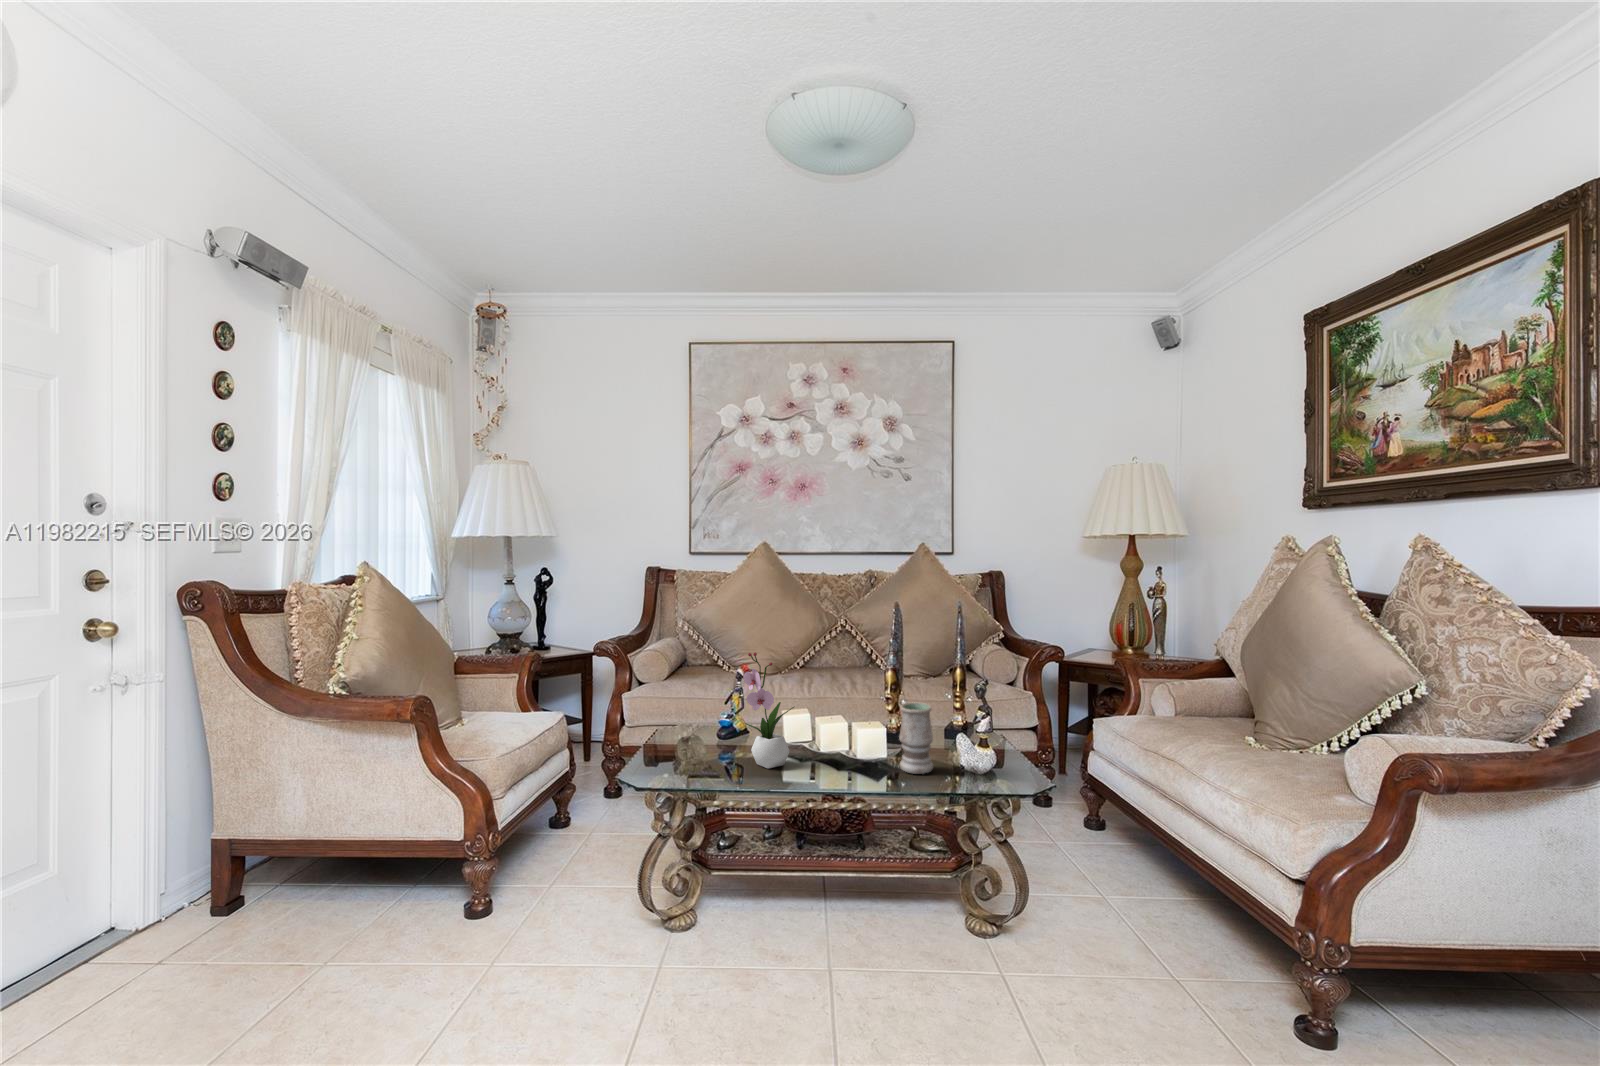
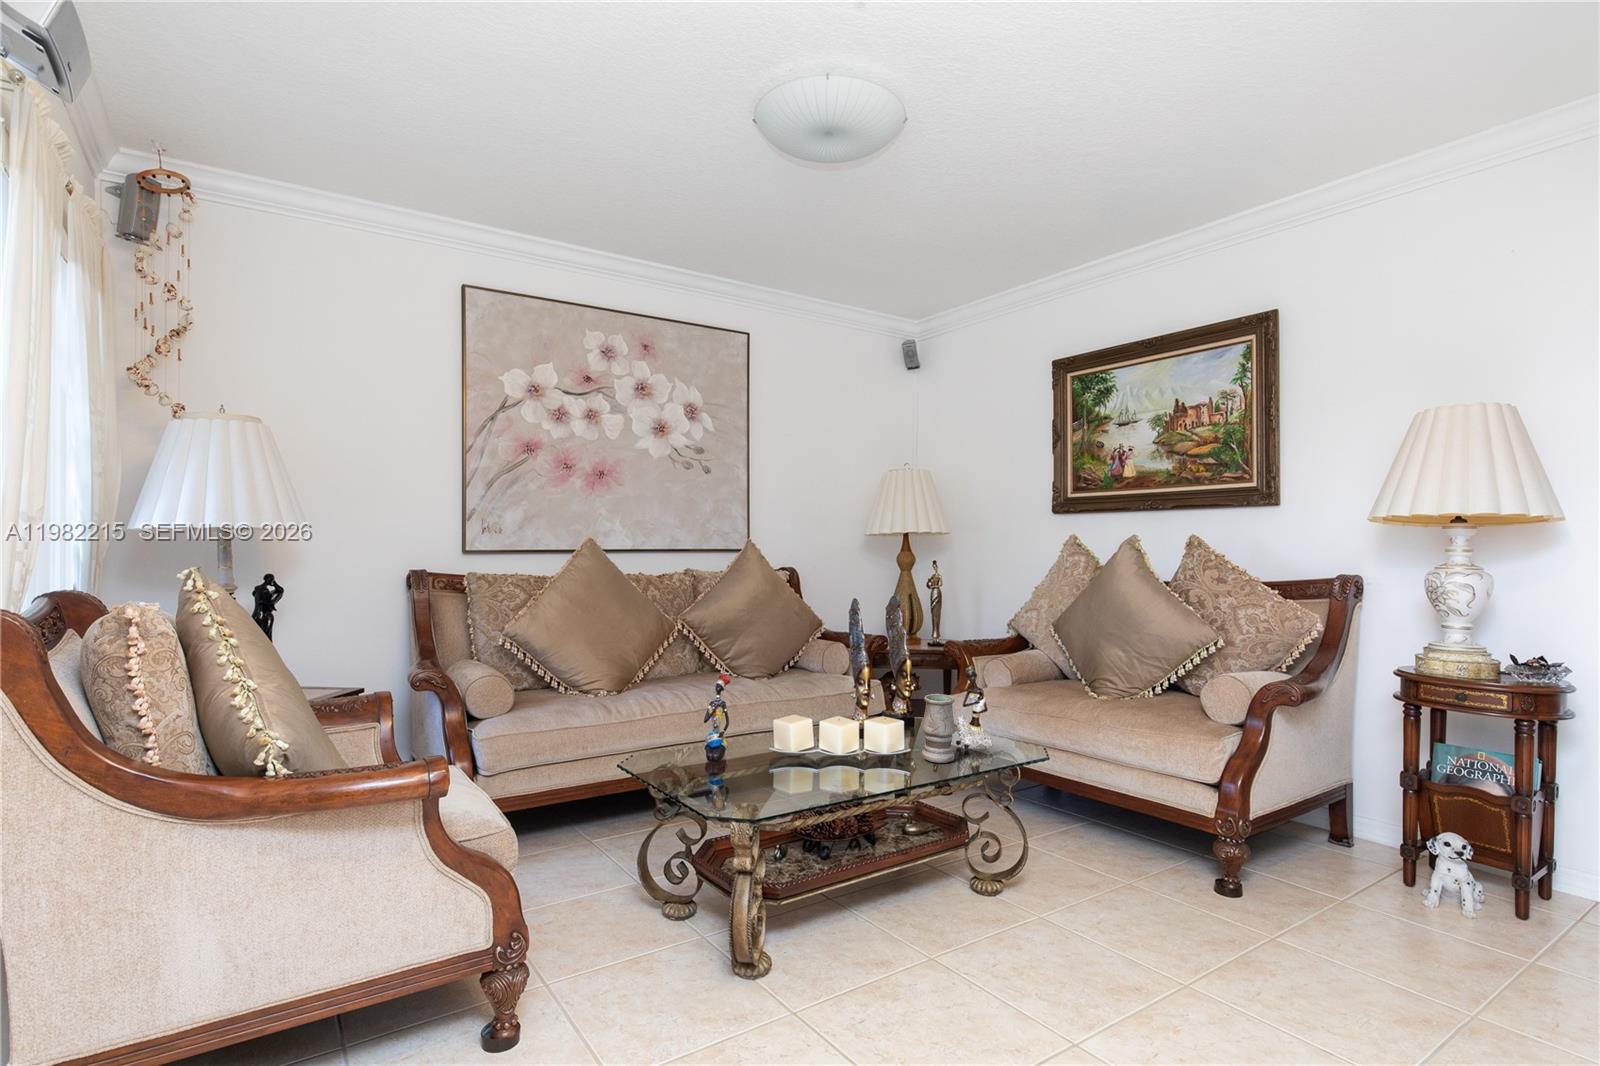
flower arrangement: present [744,652,794,769] -> none [795,660,838,786]

